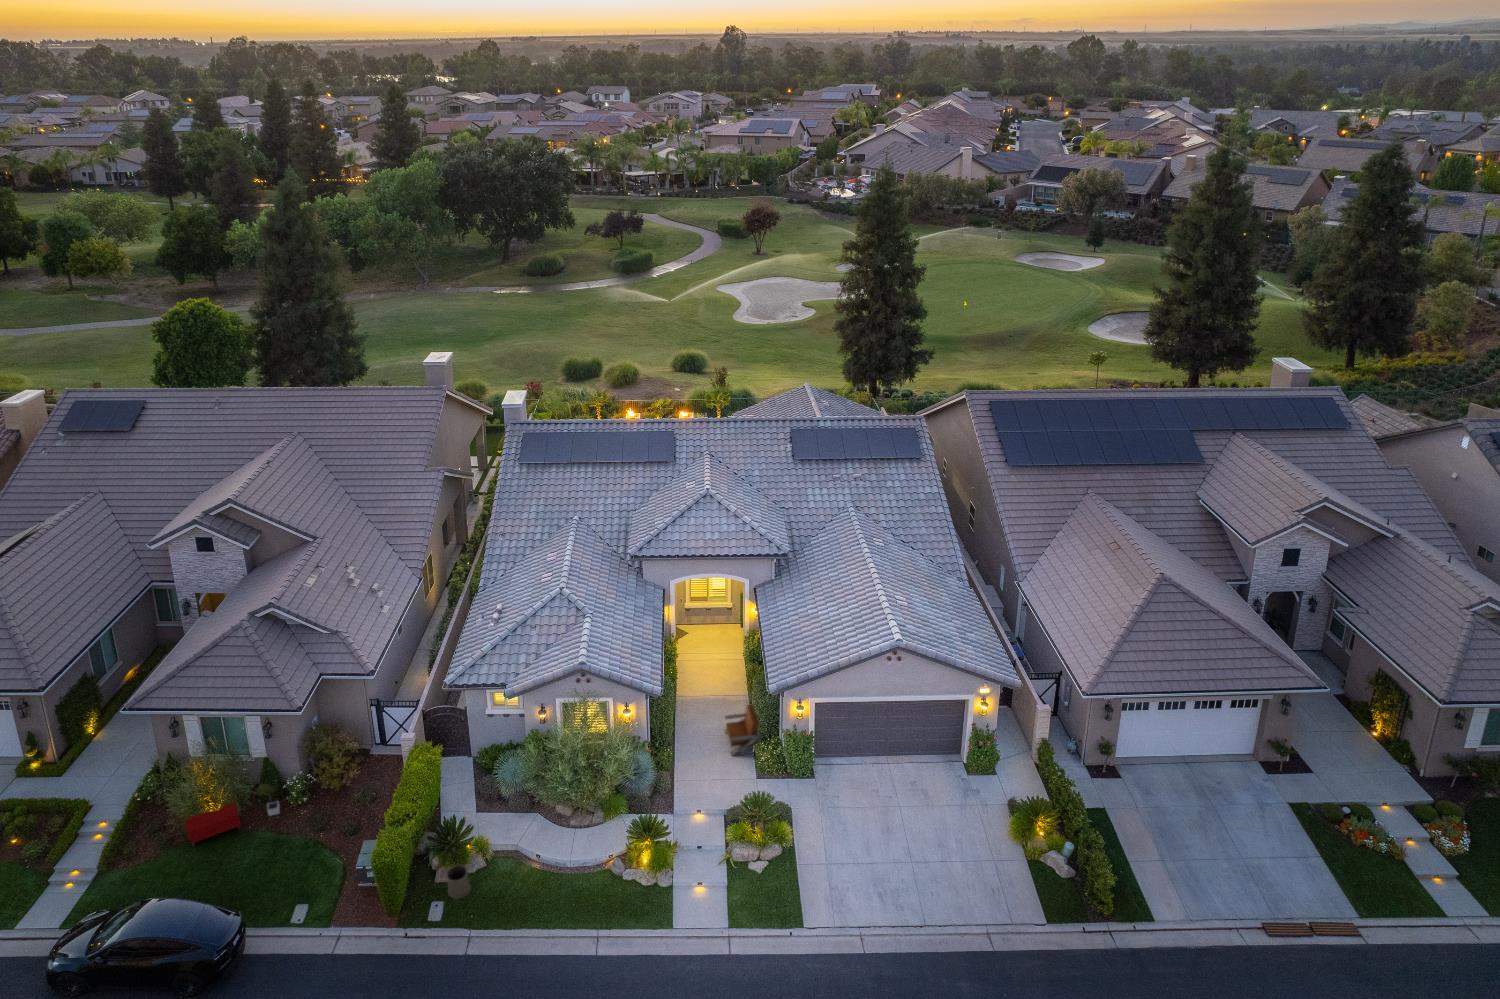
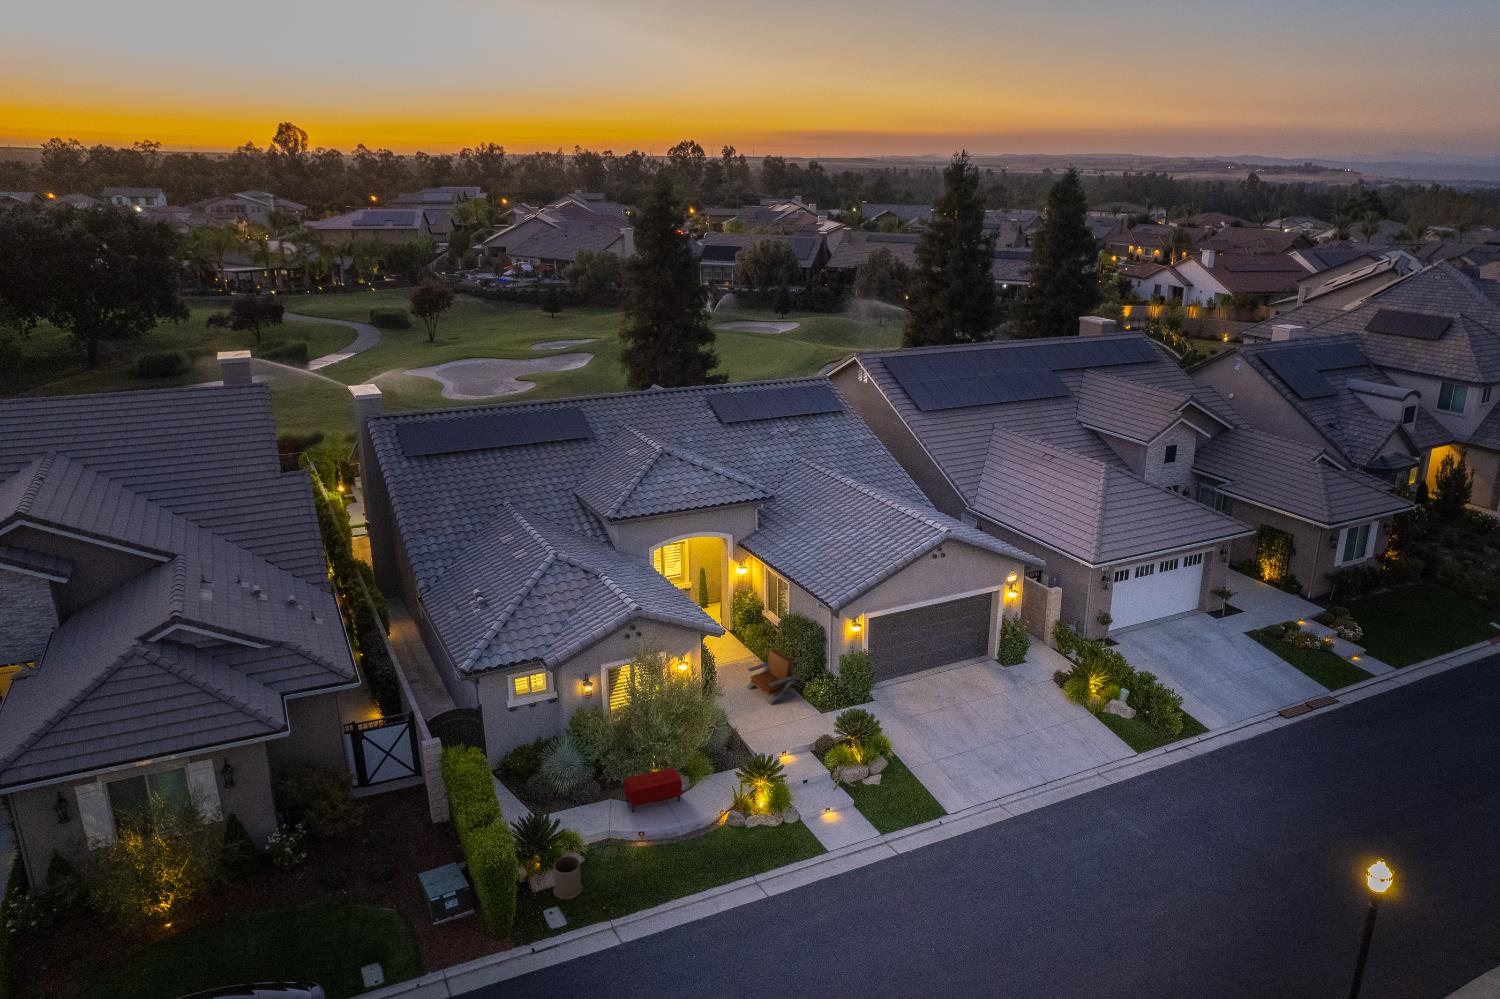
potted tree: present [257,784,280,816] -> none [234,844,265,892]
bench: present [185,803,241,847] -> present [624,768,682,812]

